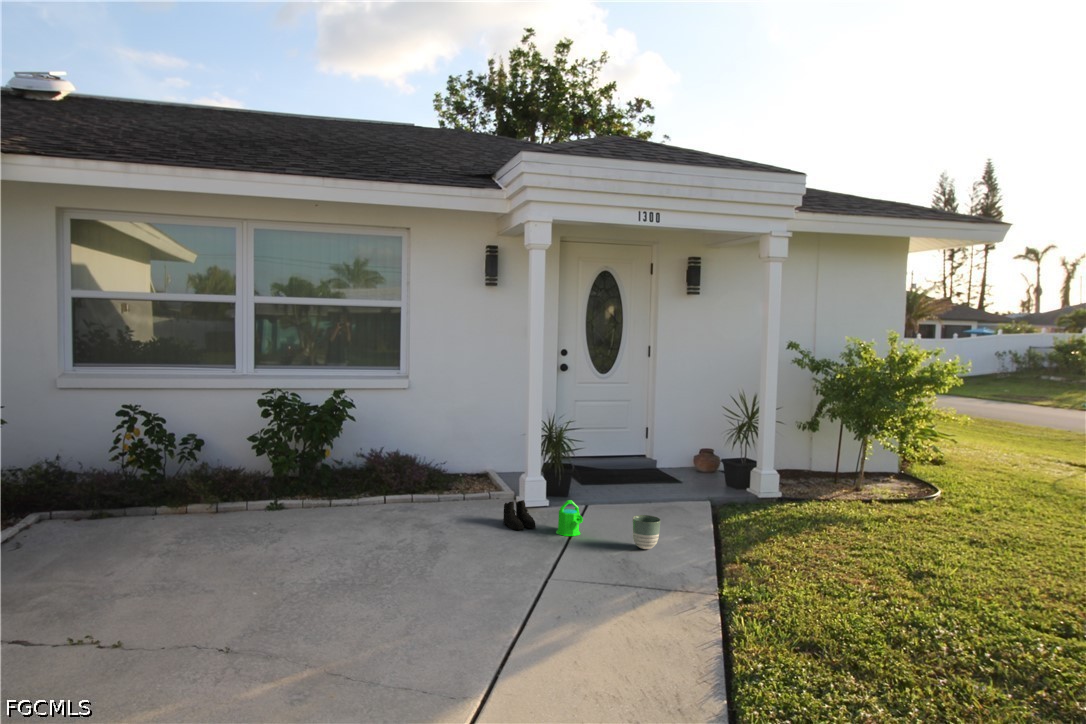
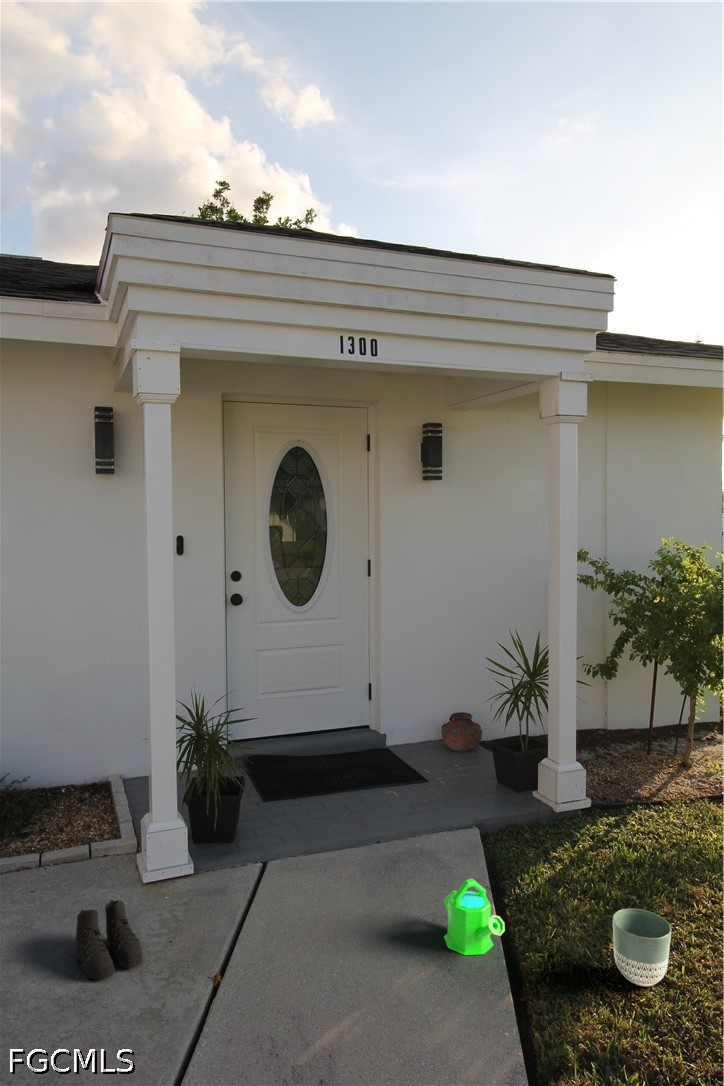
watering can: present [556,500,583,536] -> present [444,879,505,955]
planter: present [633,515,661,549] -> present [613,909,671,986]

